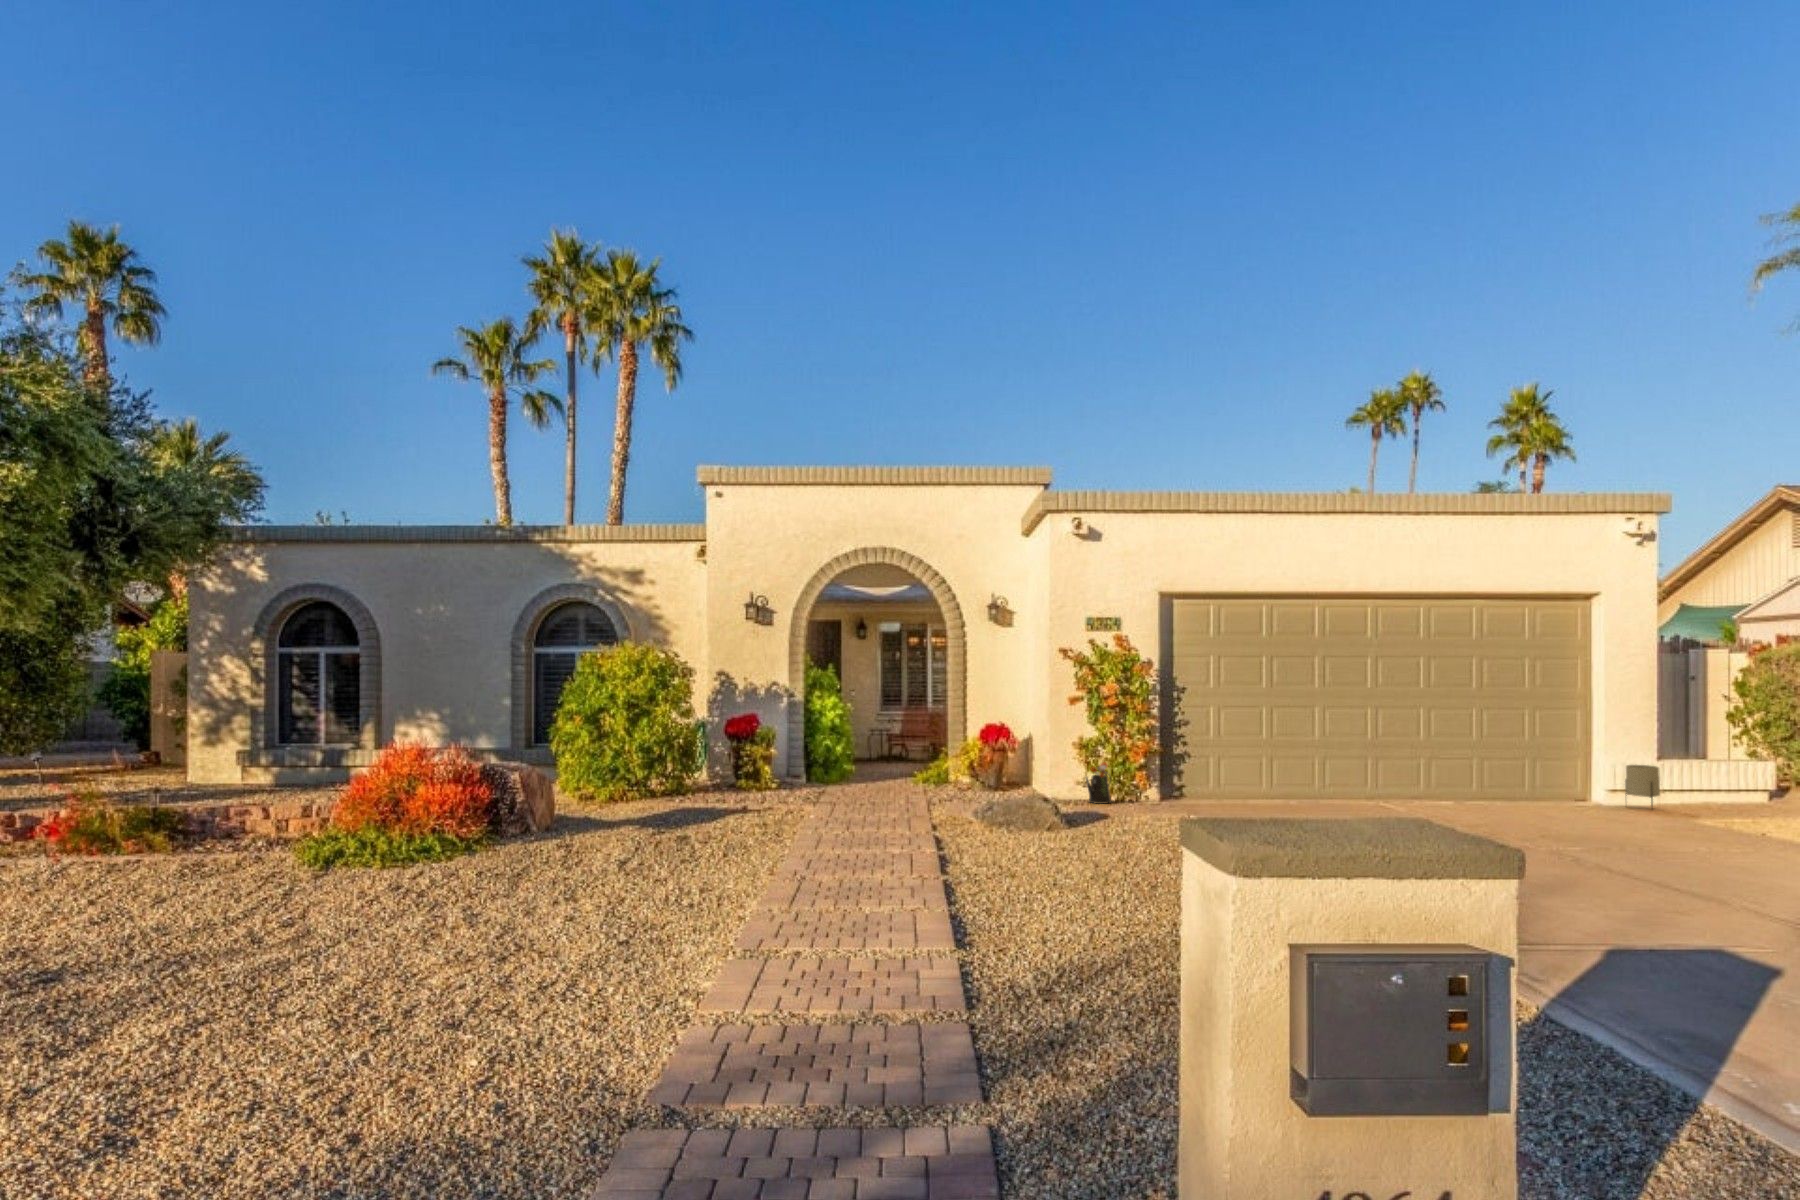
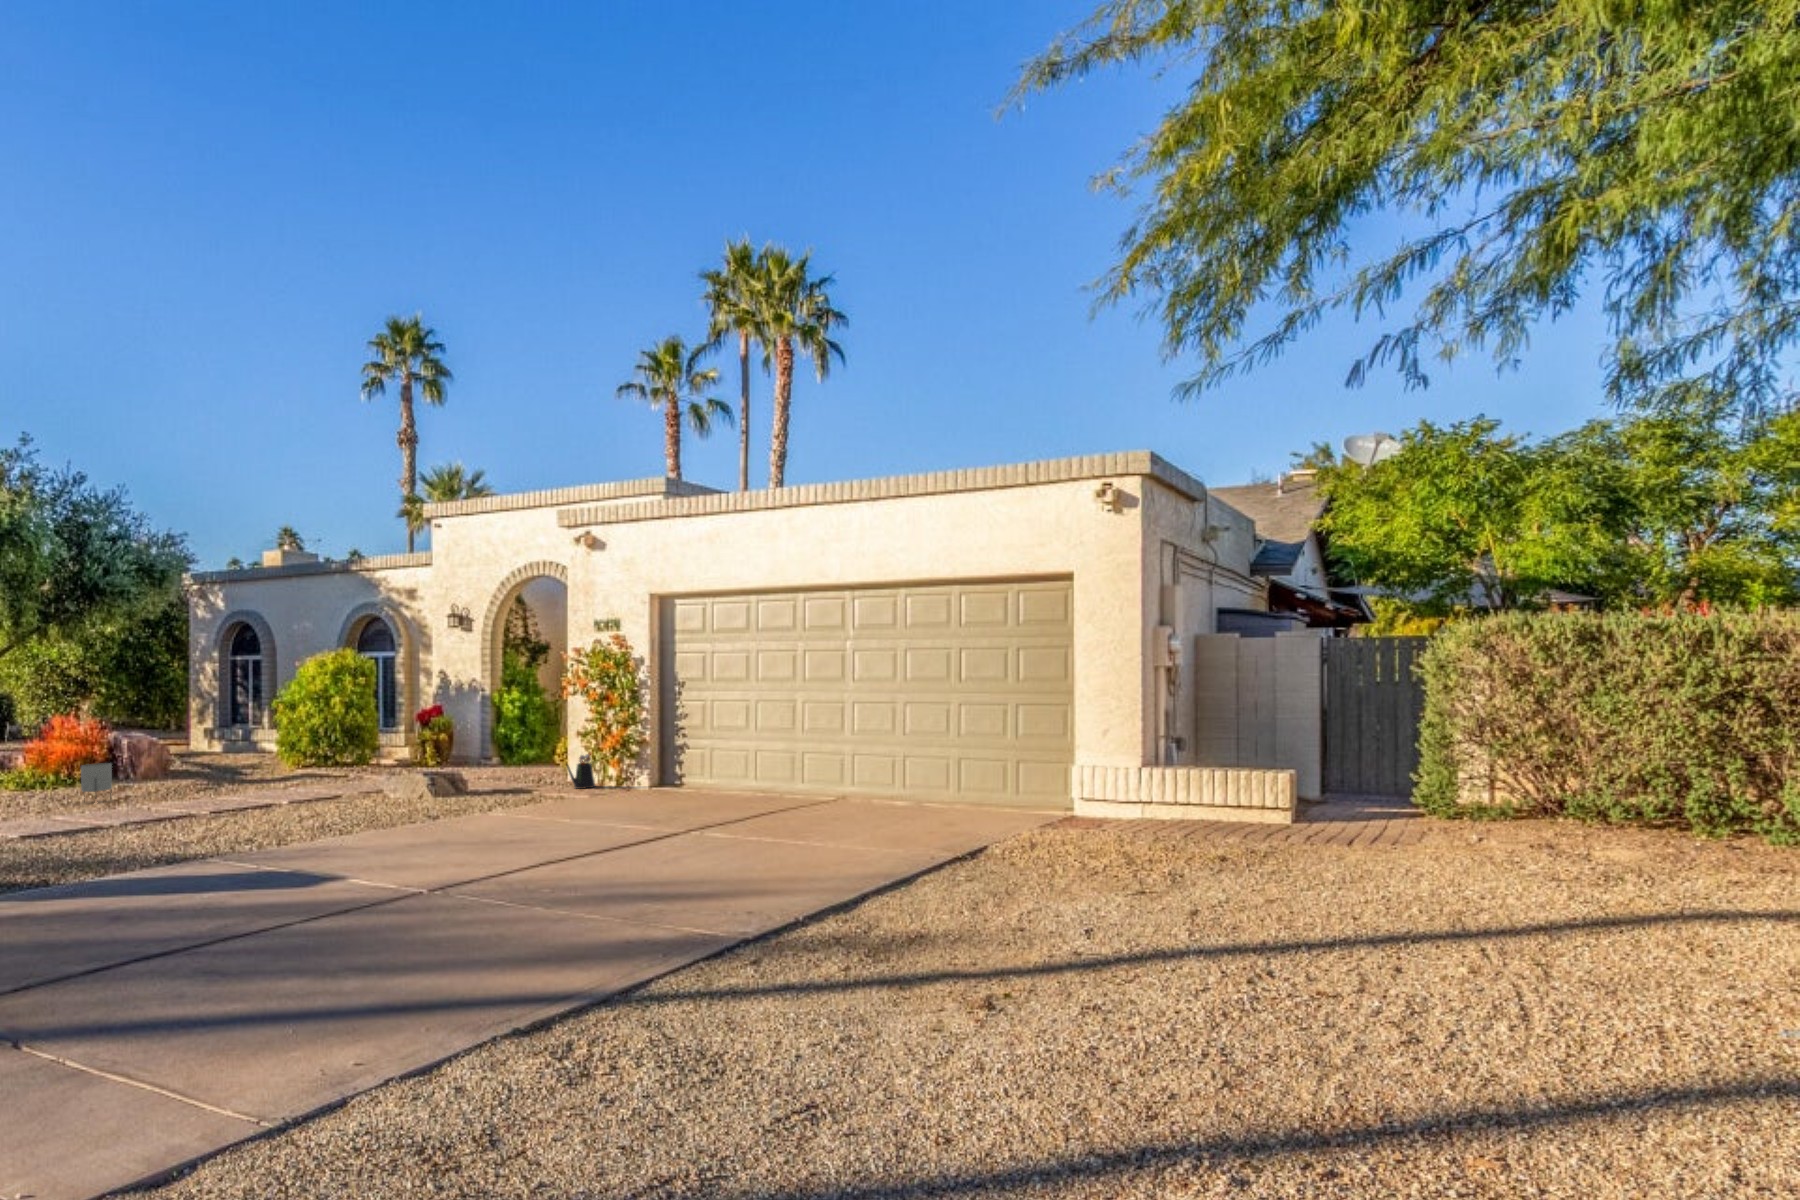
planter: present [1625,765,1660,806] -> present [81,763,112,799]

